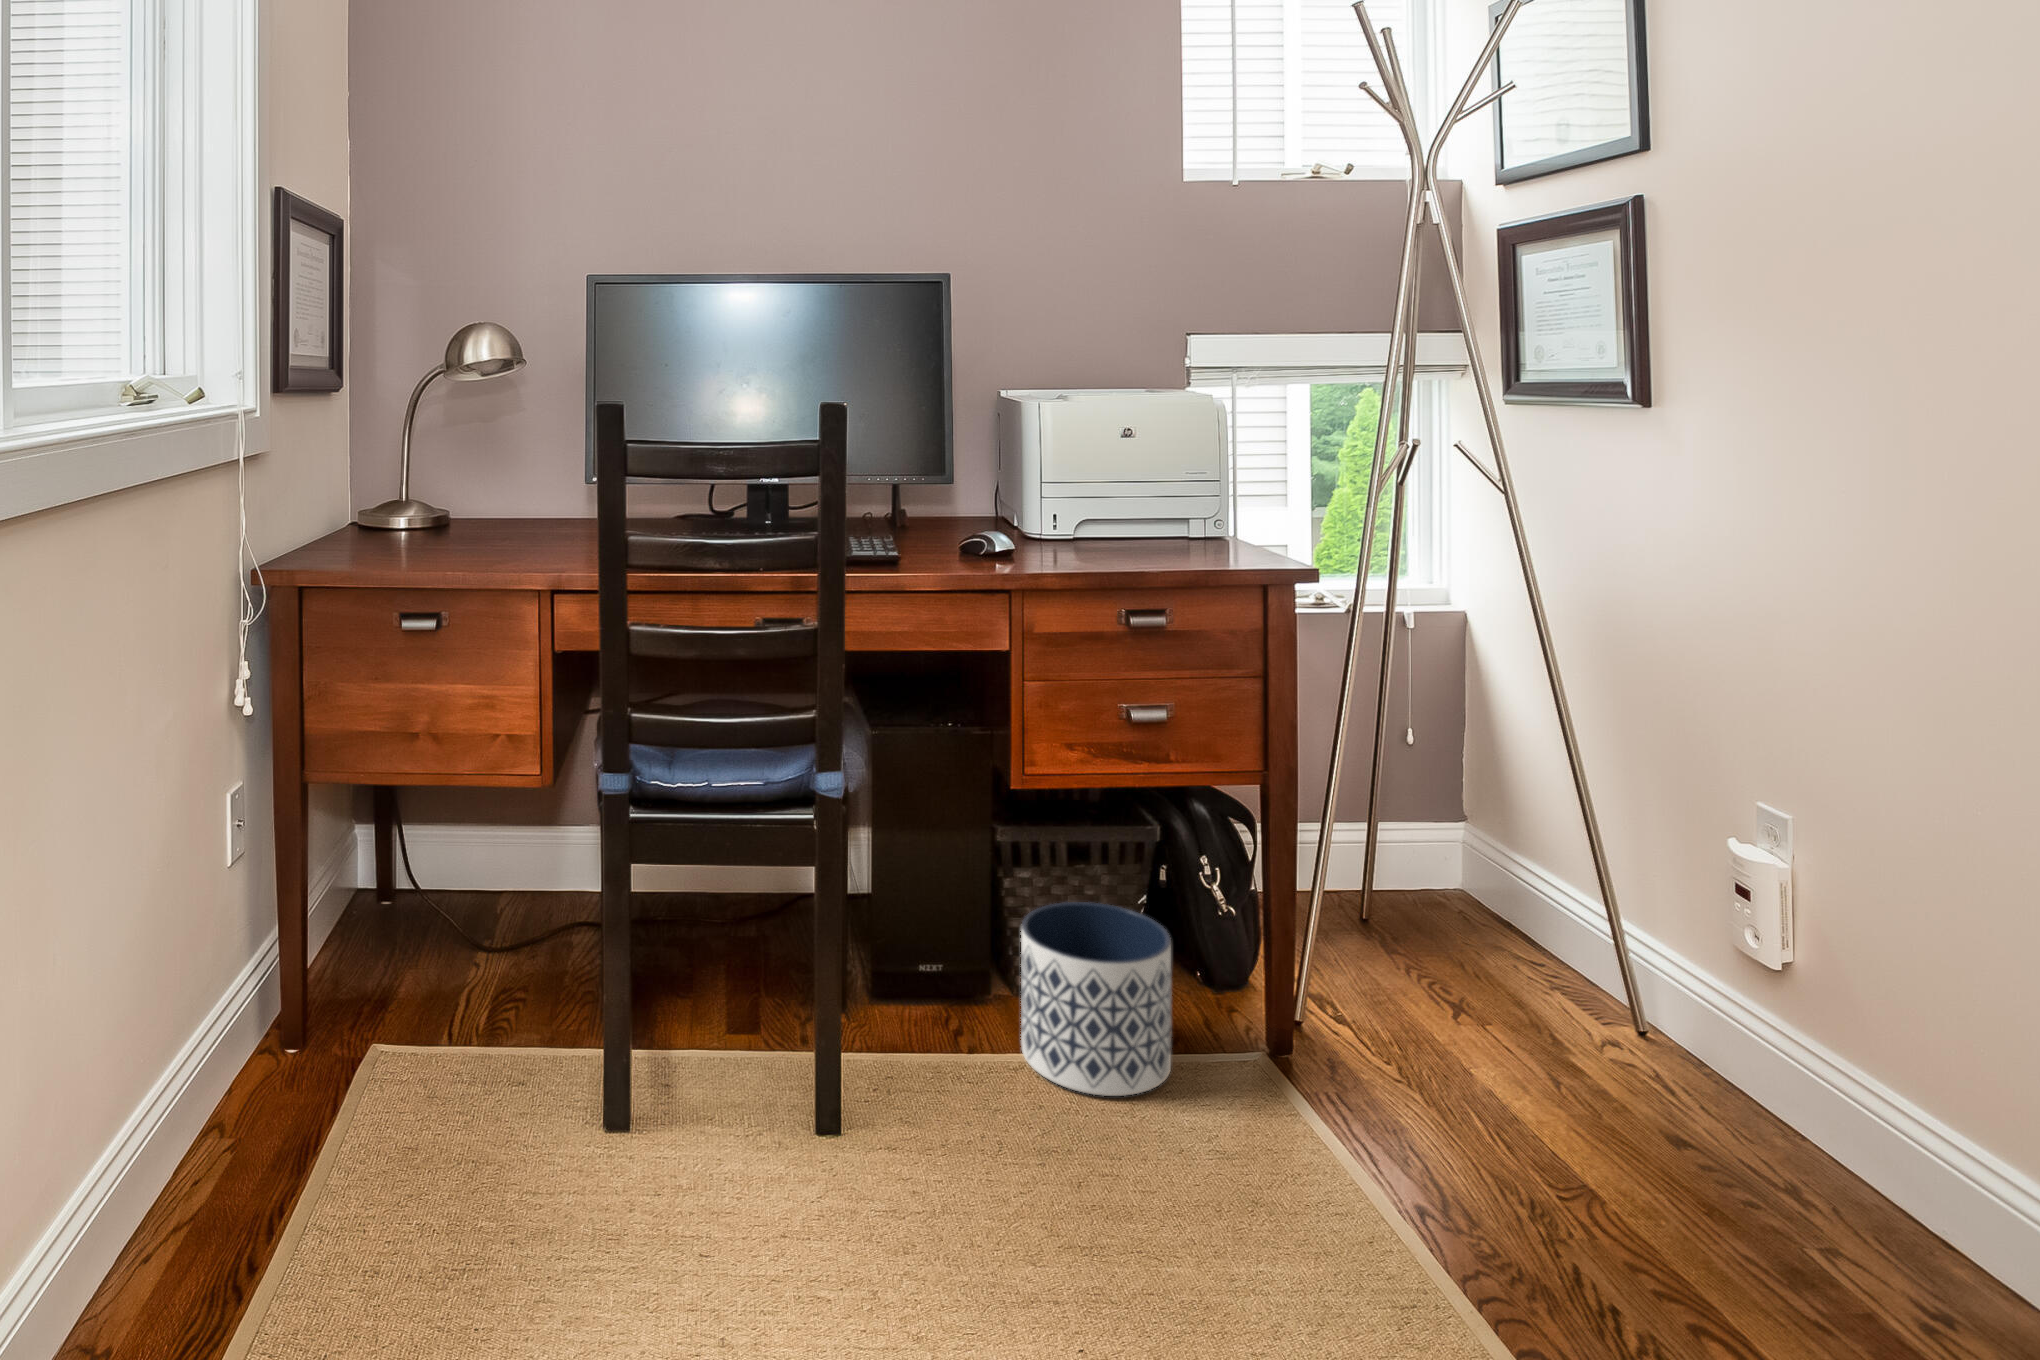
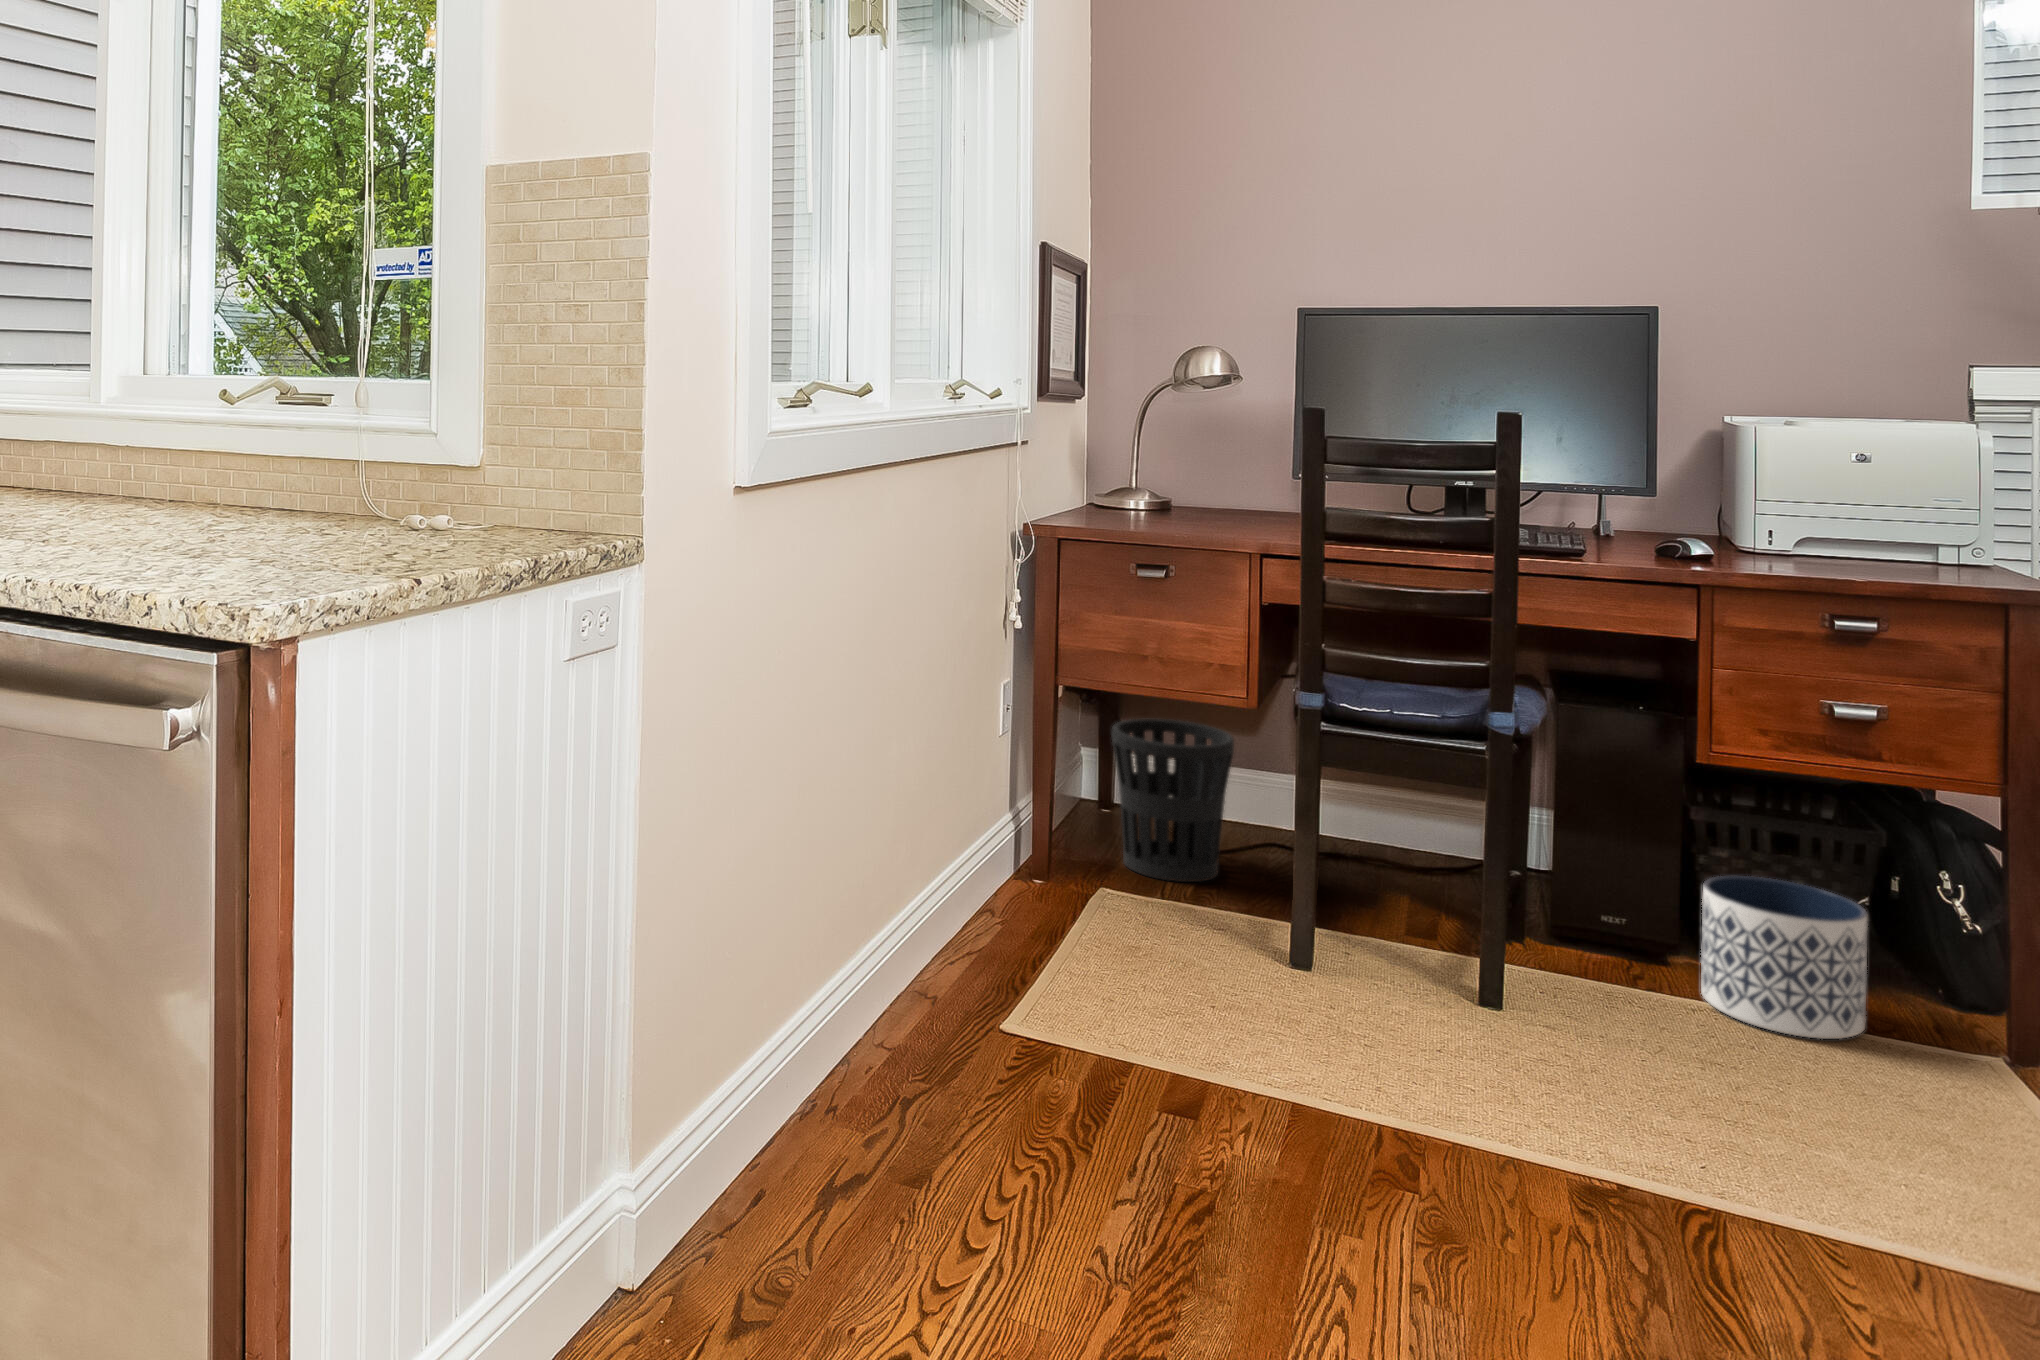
wastebasket: none [378,798,527,1023] -> present [1112,719,1234,882]

